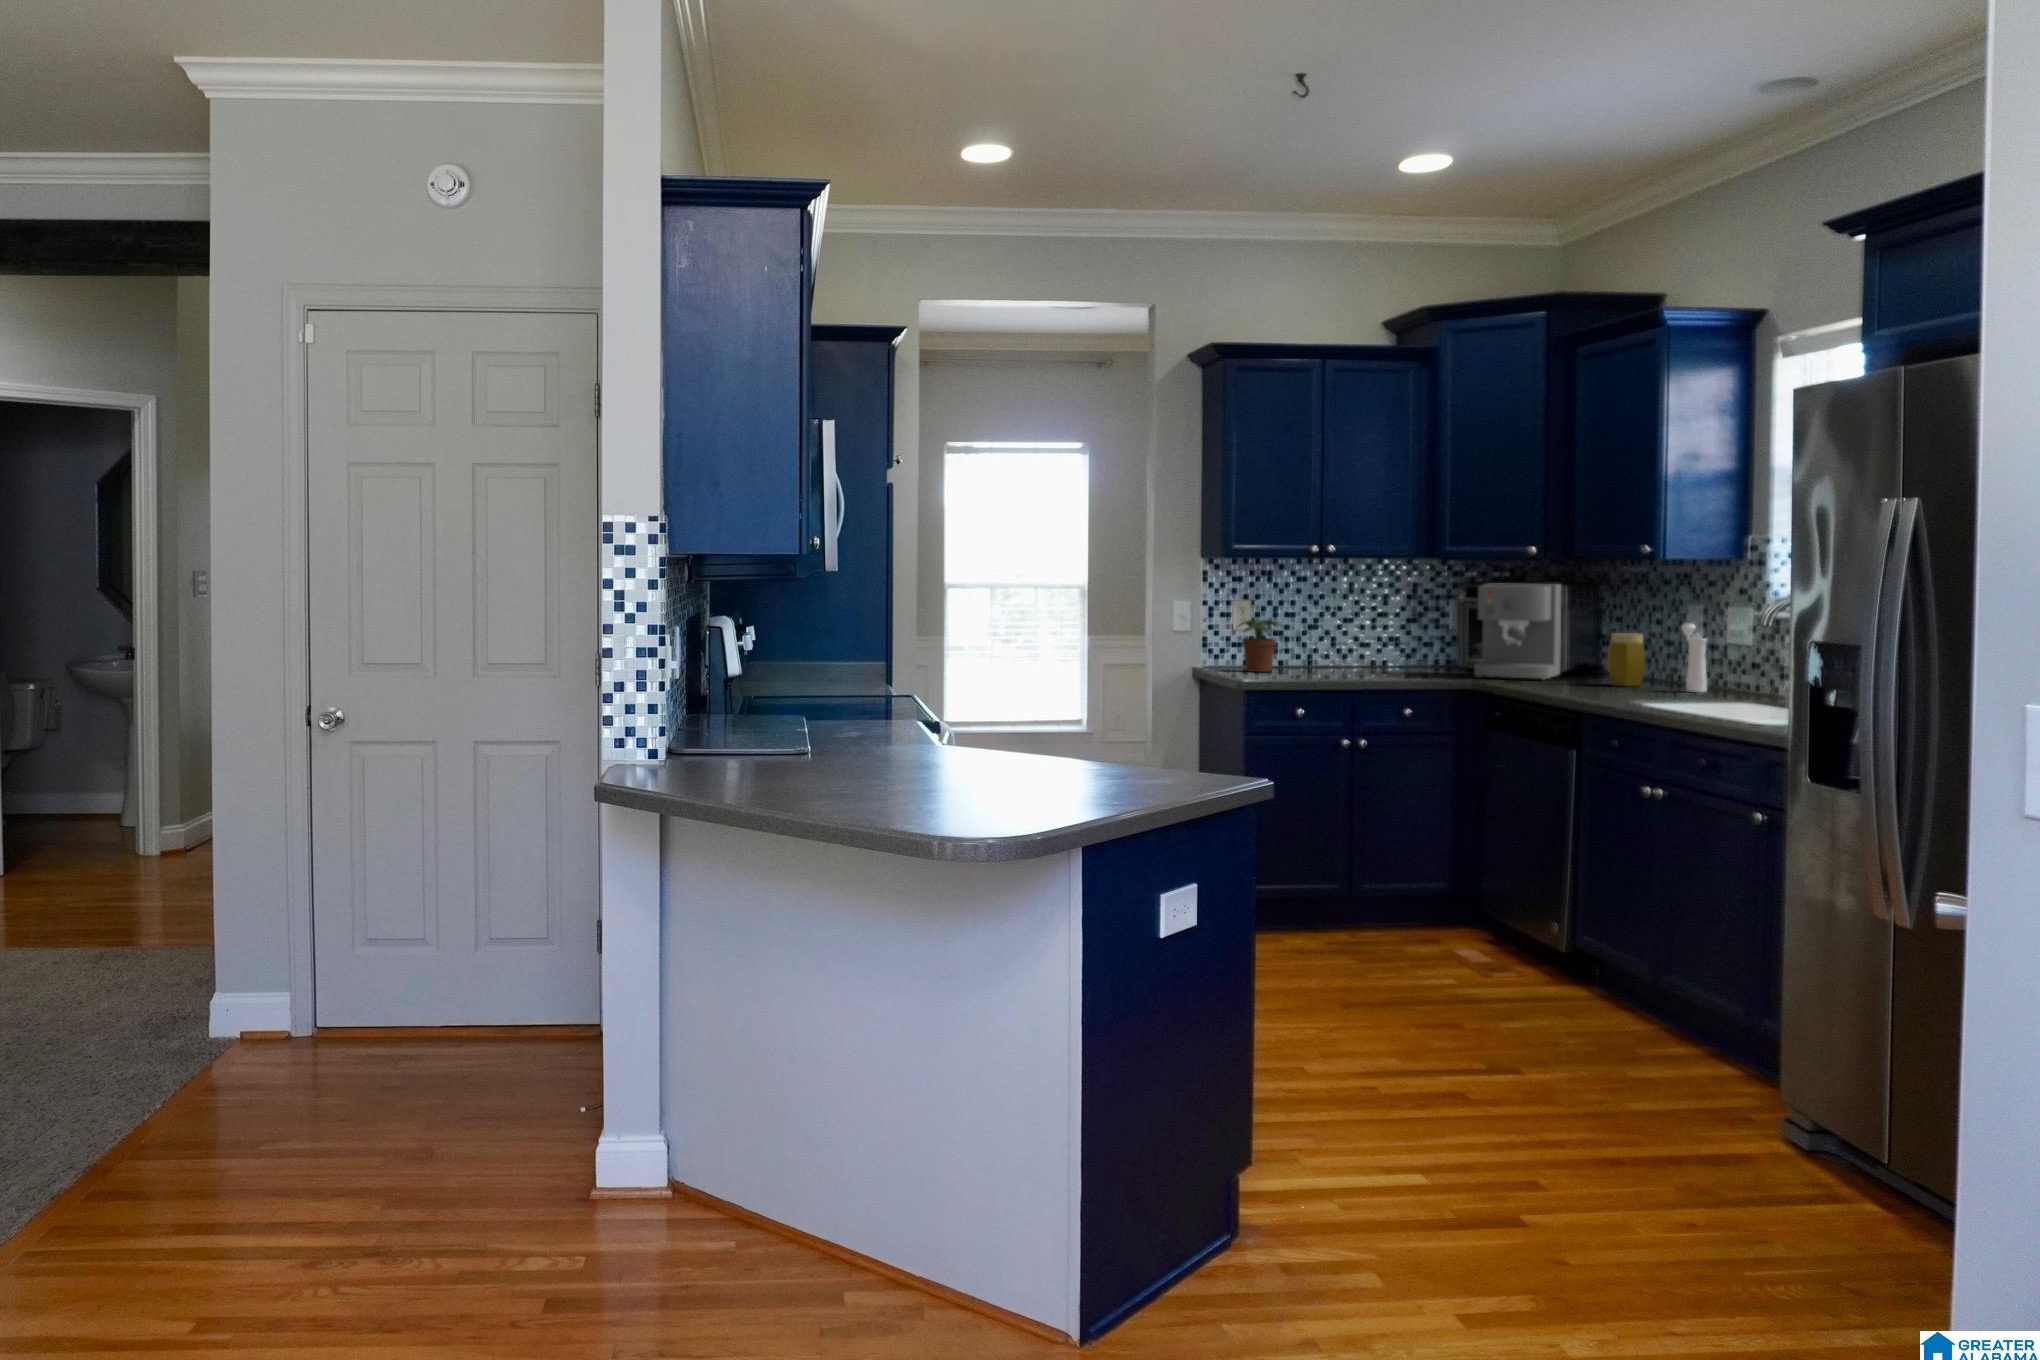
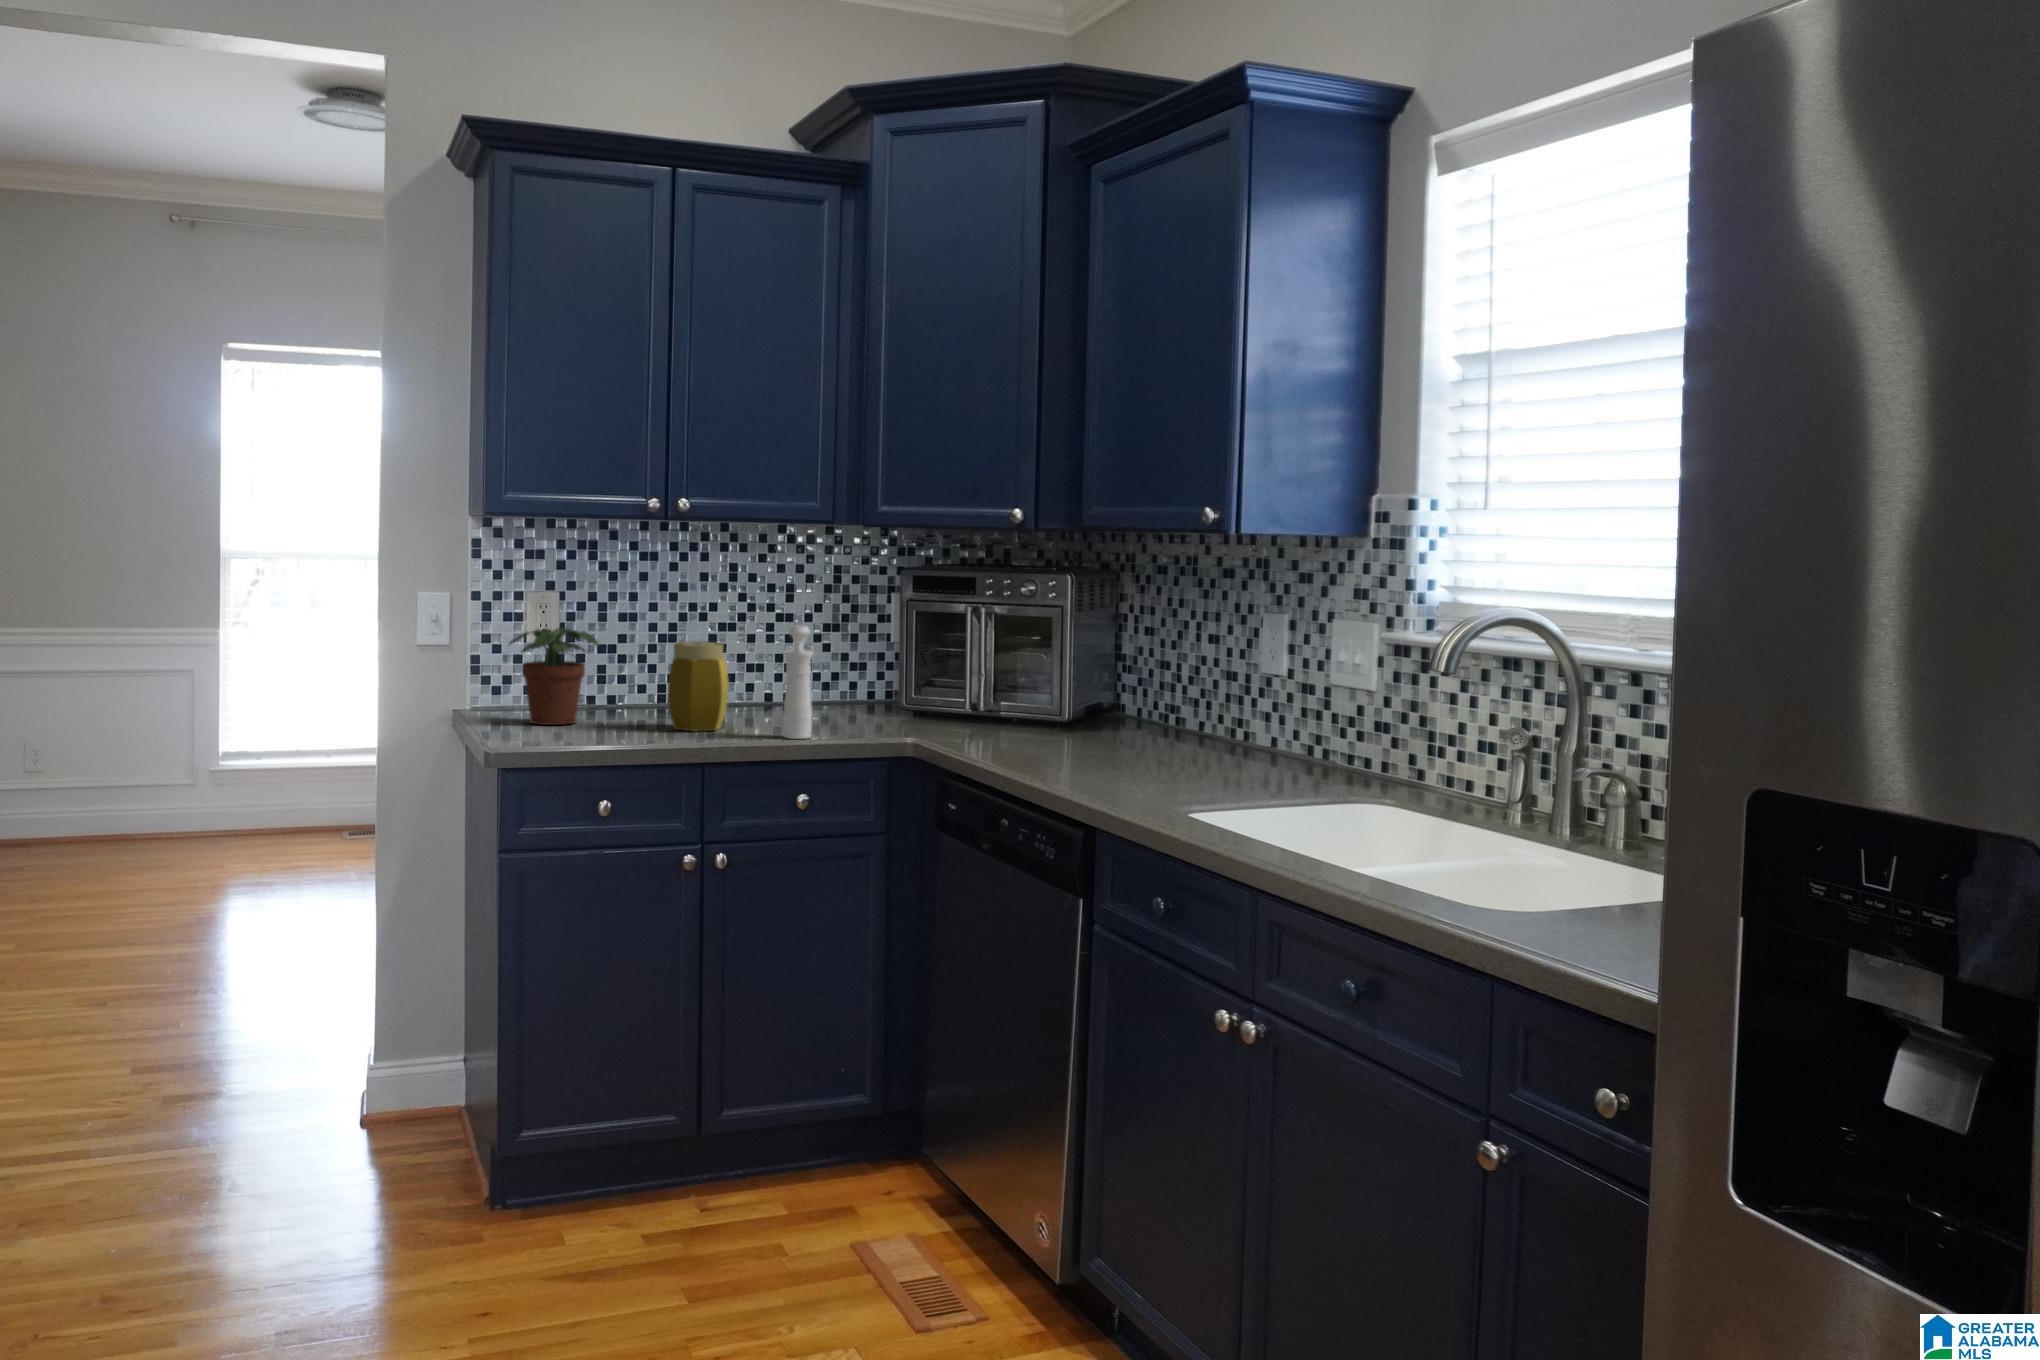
coffee maker: present [1474,583,1561,681] -> none [919,569,1062,743]
pepper mill: present [1682,623,1707,692] -> present [783,626,813,739]
jar: present [1608,633,1645,686] -> present [668,641,729,731]

